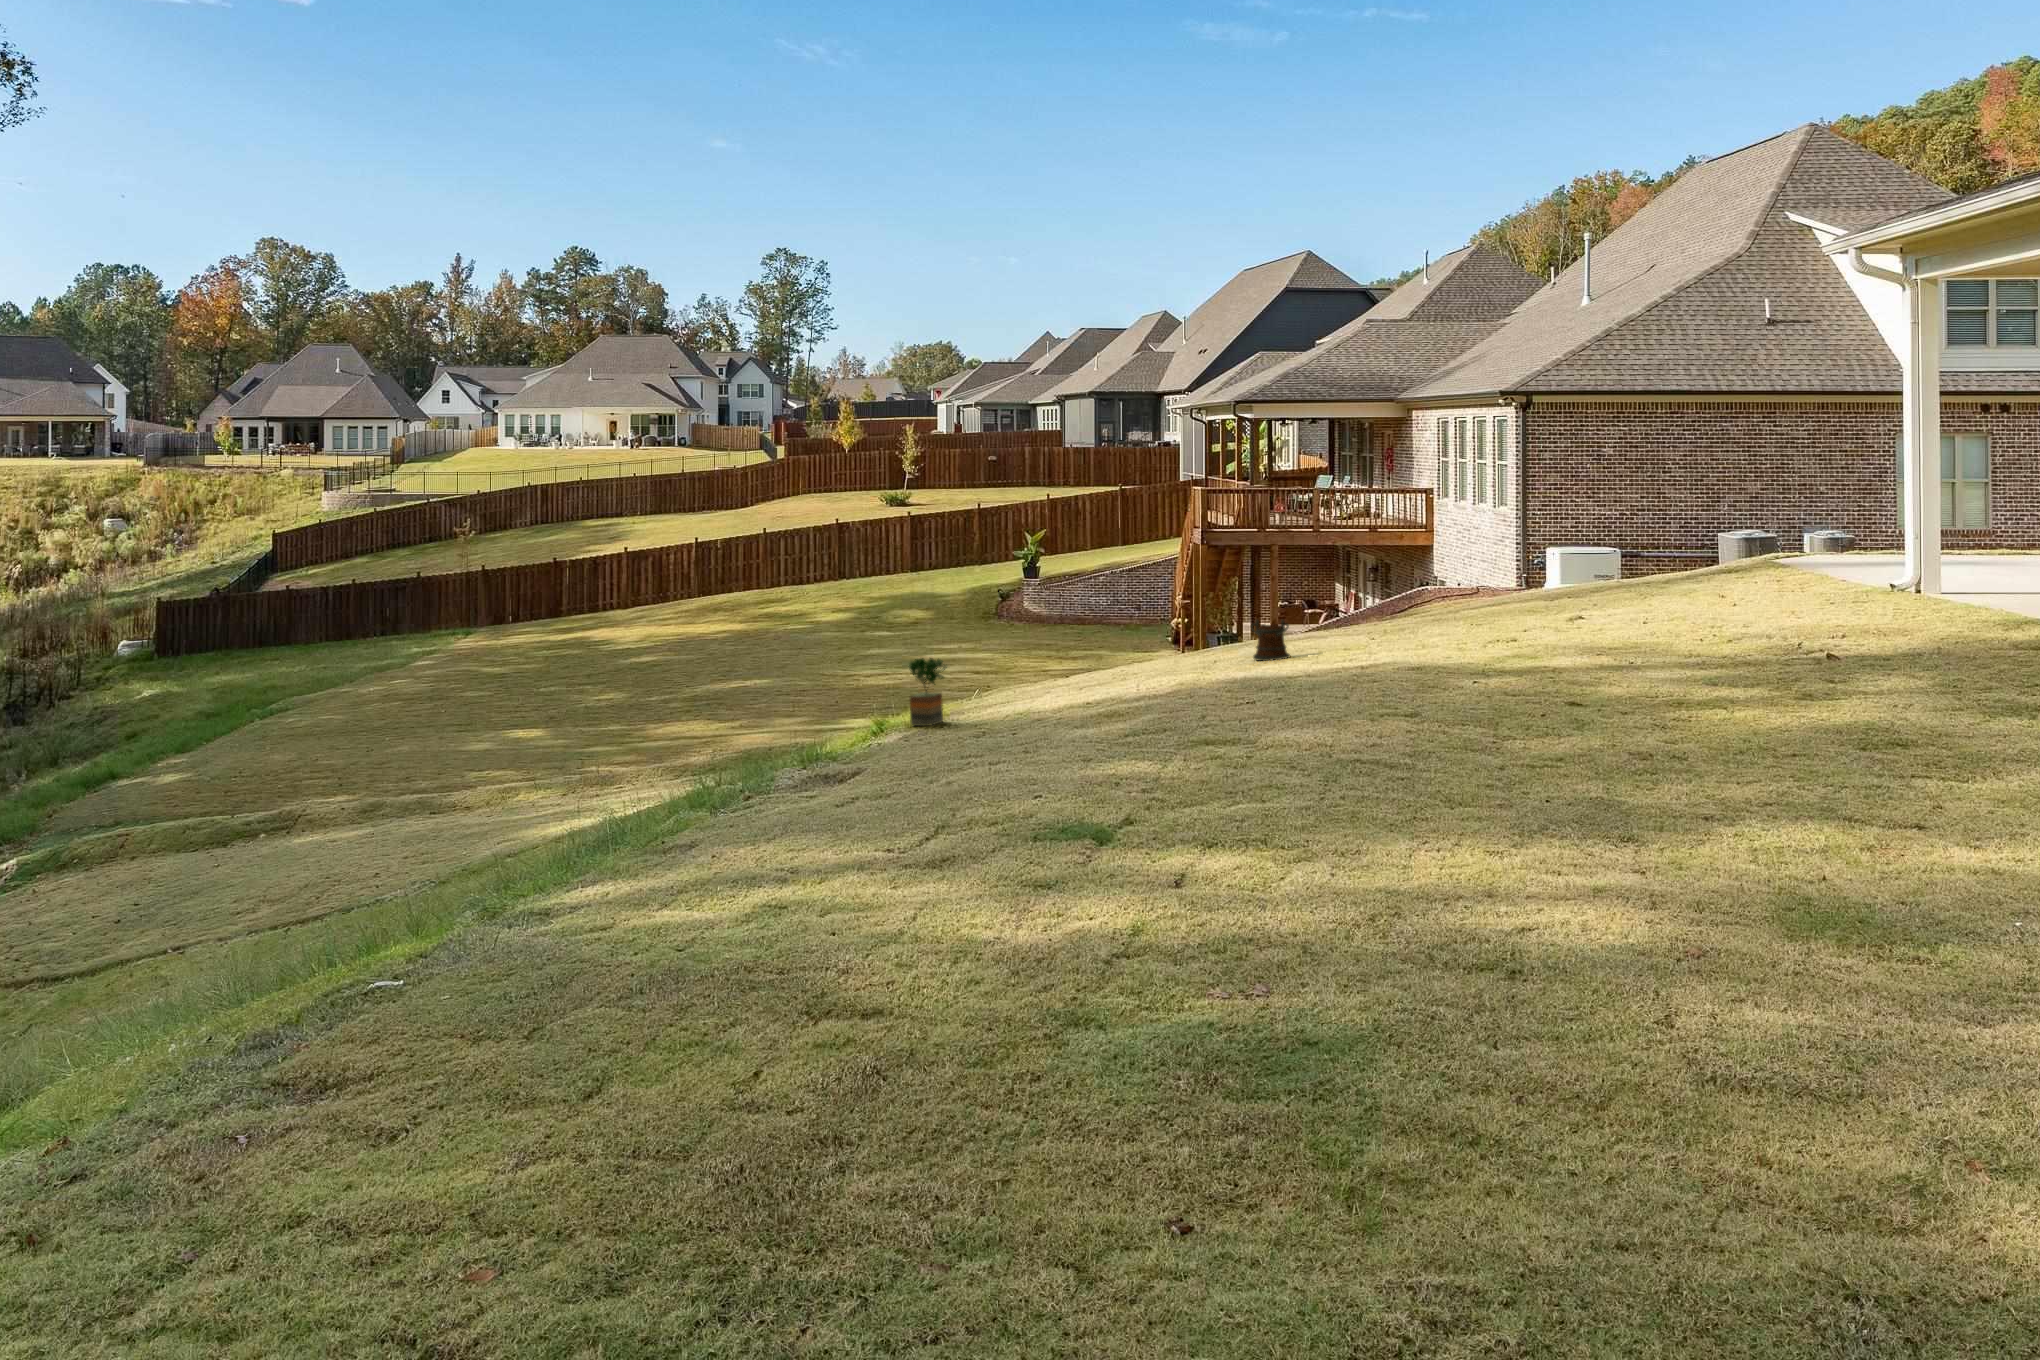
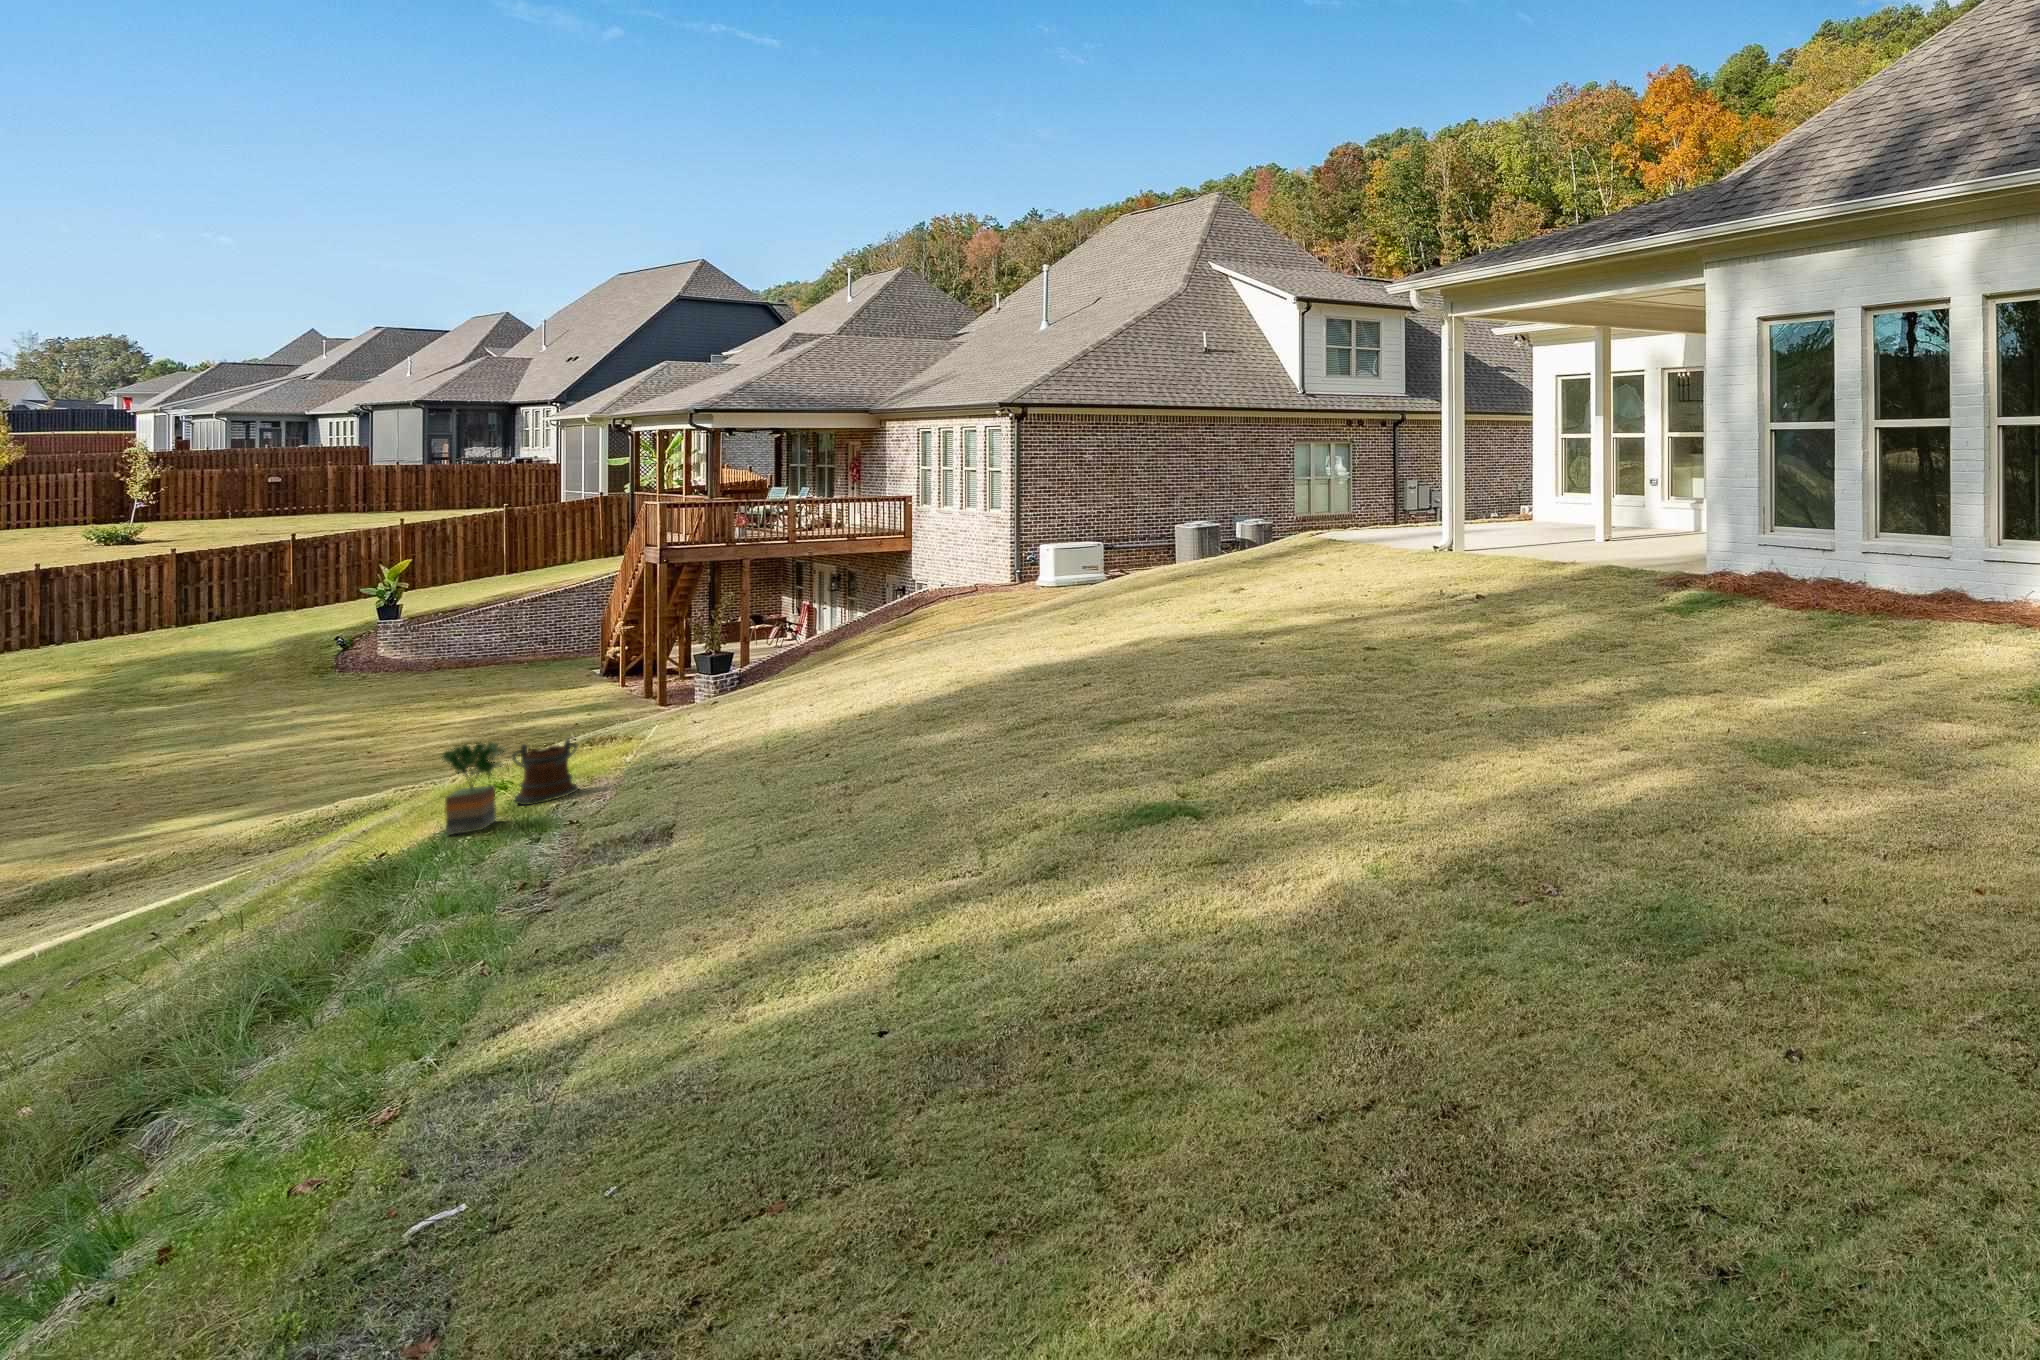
bucket: present [1251,620,1290,661] -> present [512,739,579,805]

